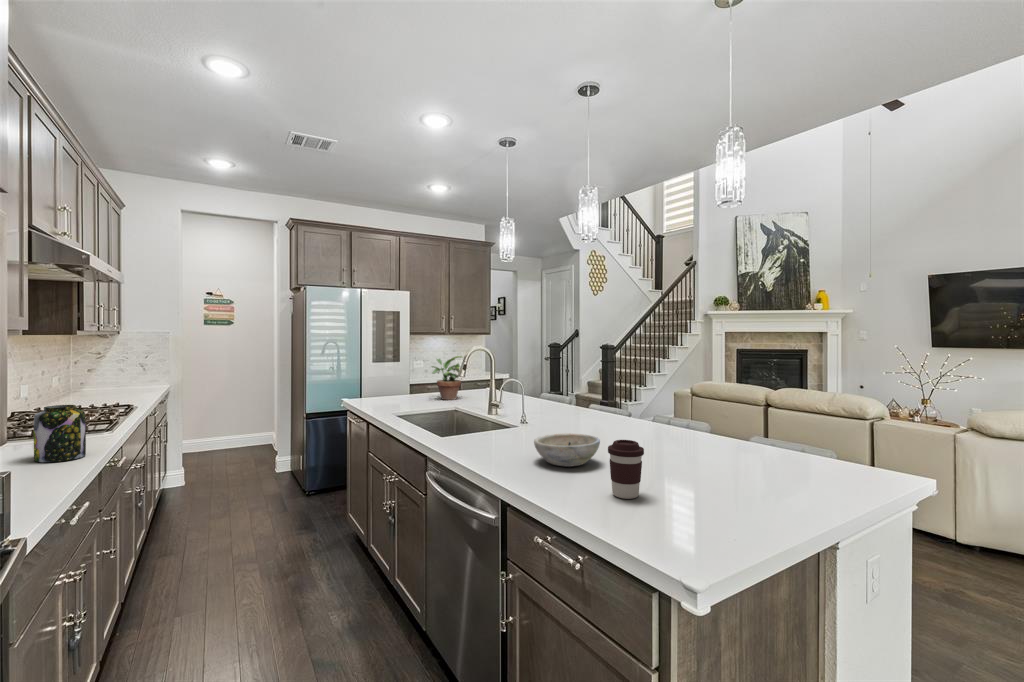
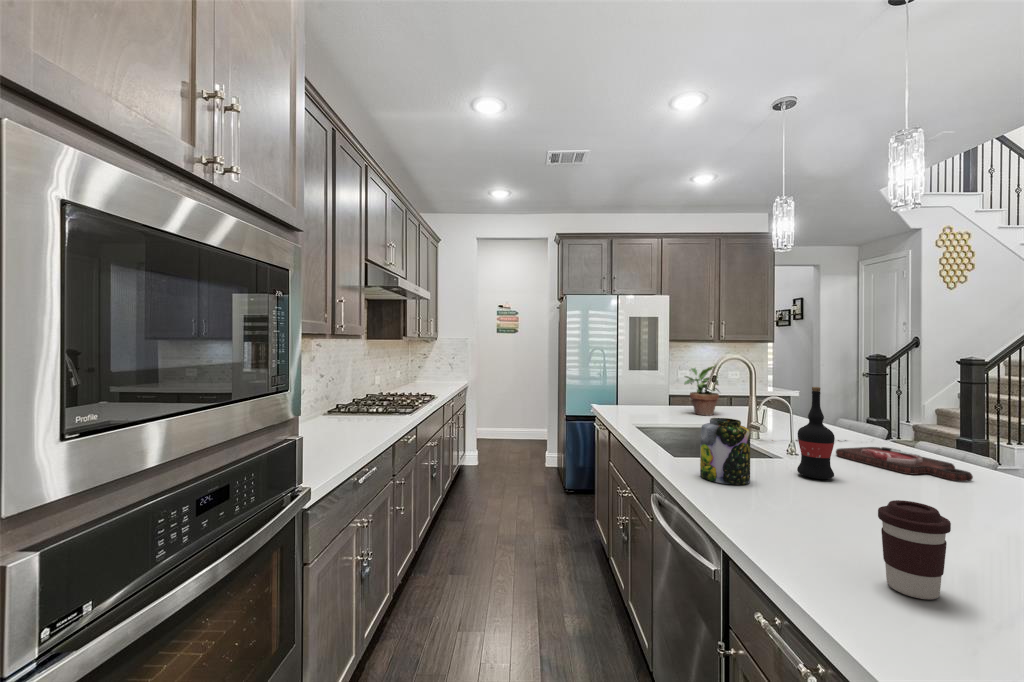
wine bottle: none [536,370,560,438] -> present [797,387,835,479]
jar: present [34,405,86,462] -> present [700,418,750,485]
cutting board: none [553,411,630,428] -> present [836,447,973,482]
bowl: present [534,433,600,467] -> none [776,474,886,525]

